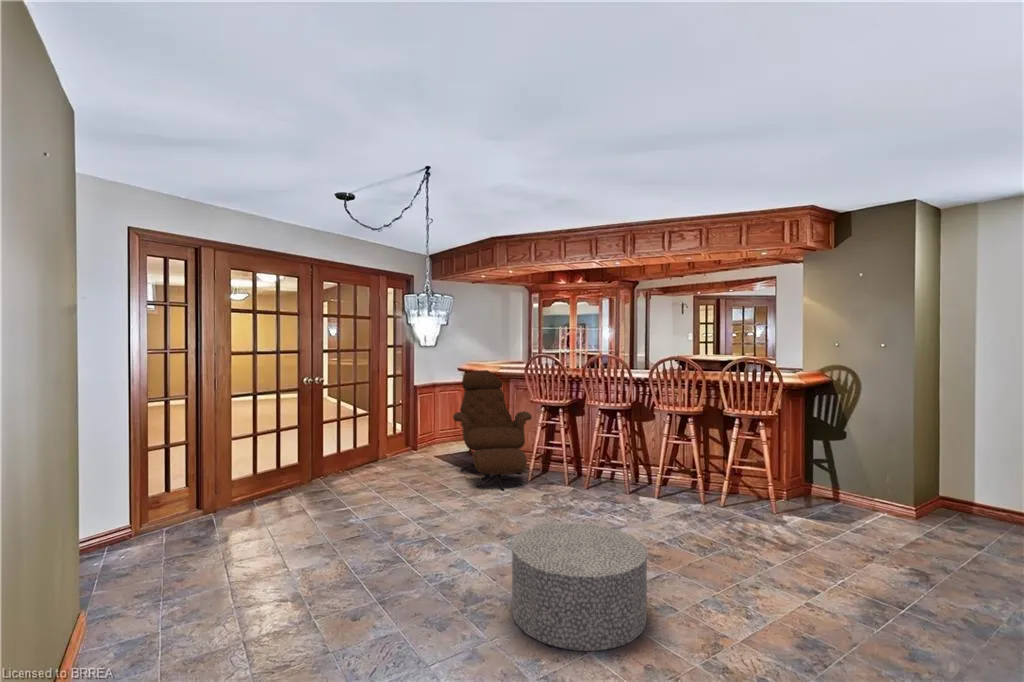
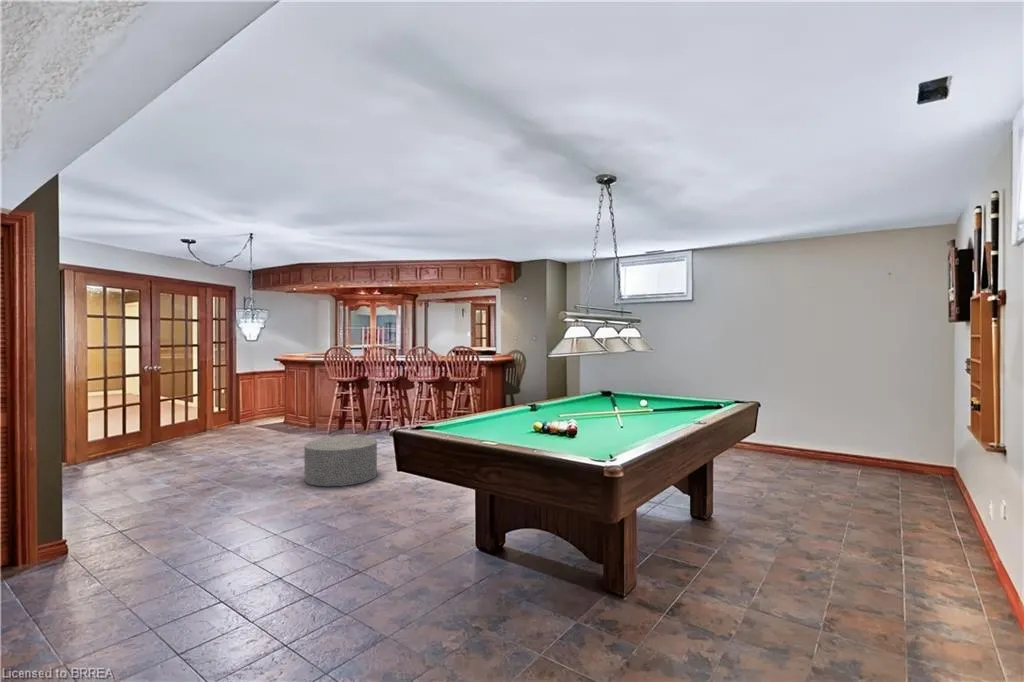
lounge chair: present [453,370,532,490] -> none [270,360,330,439]

